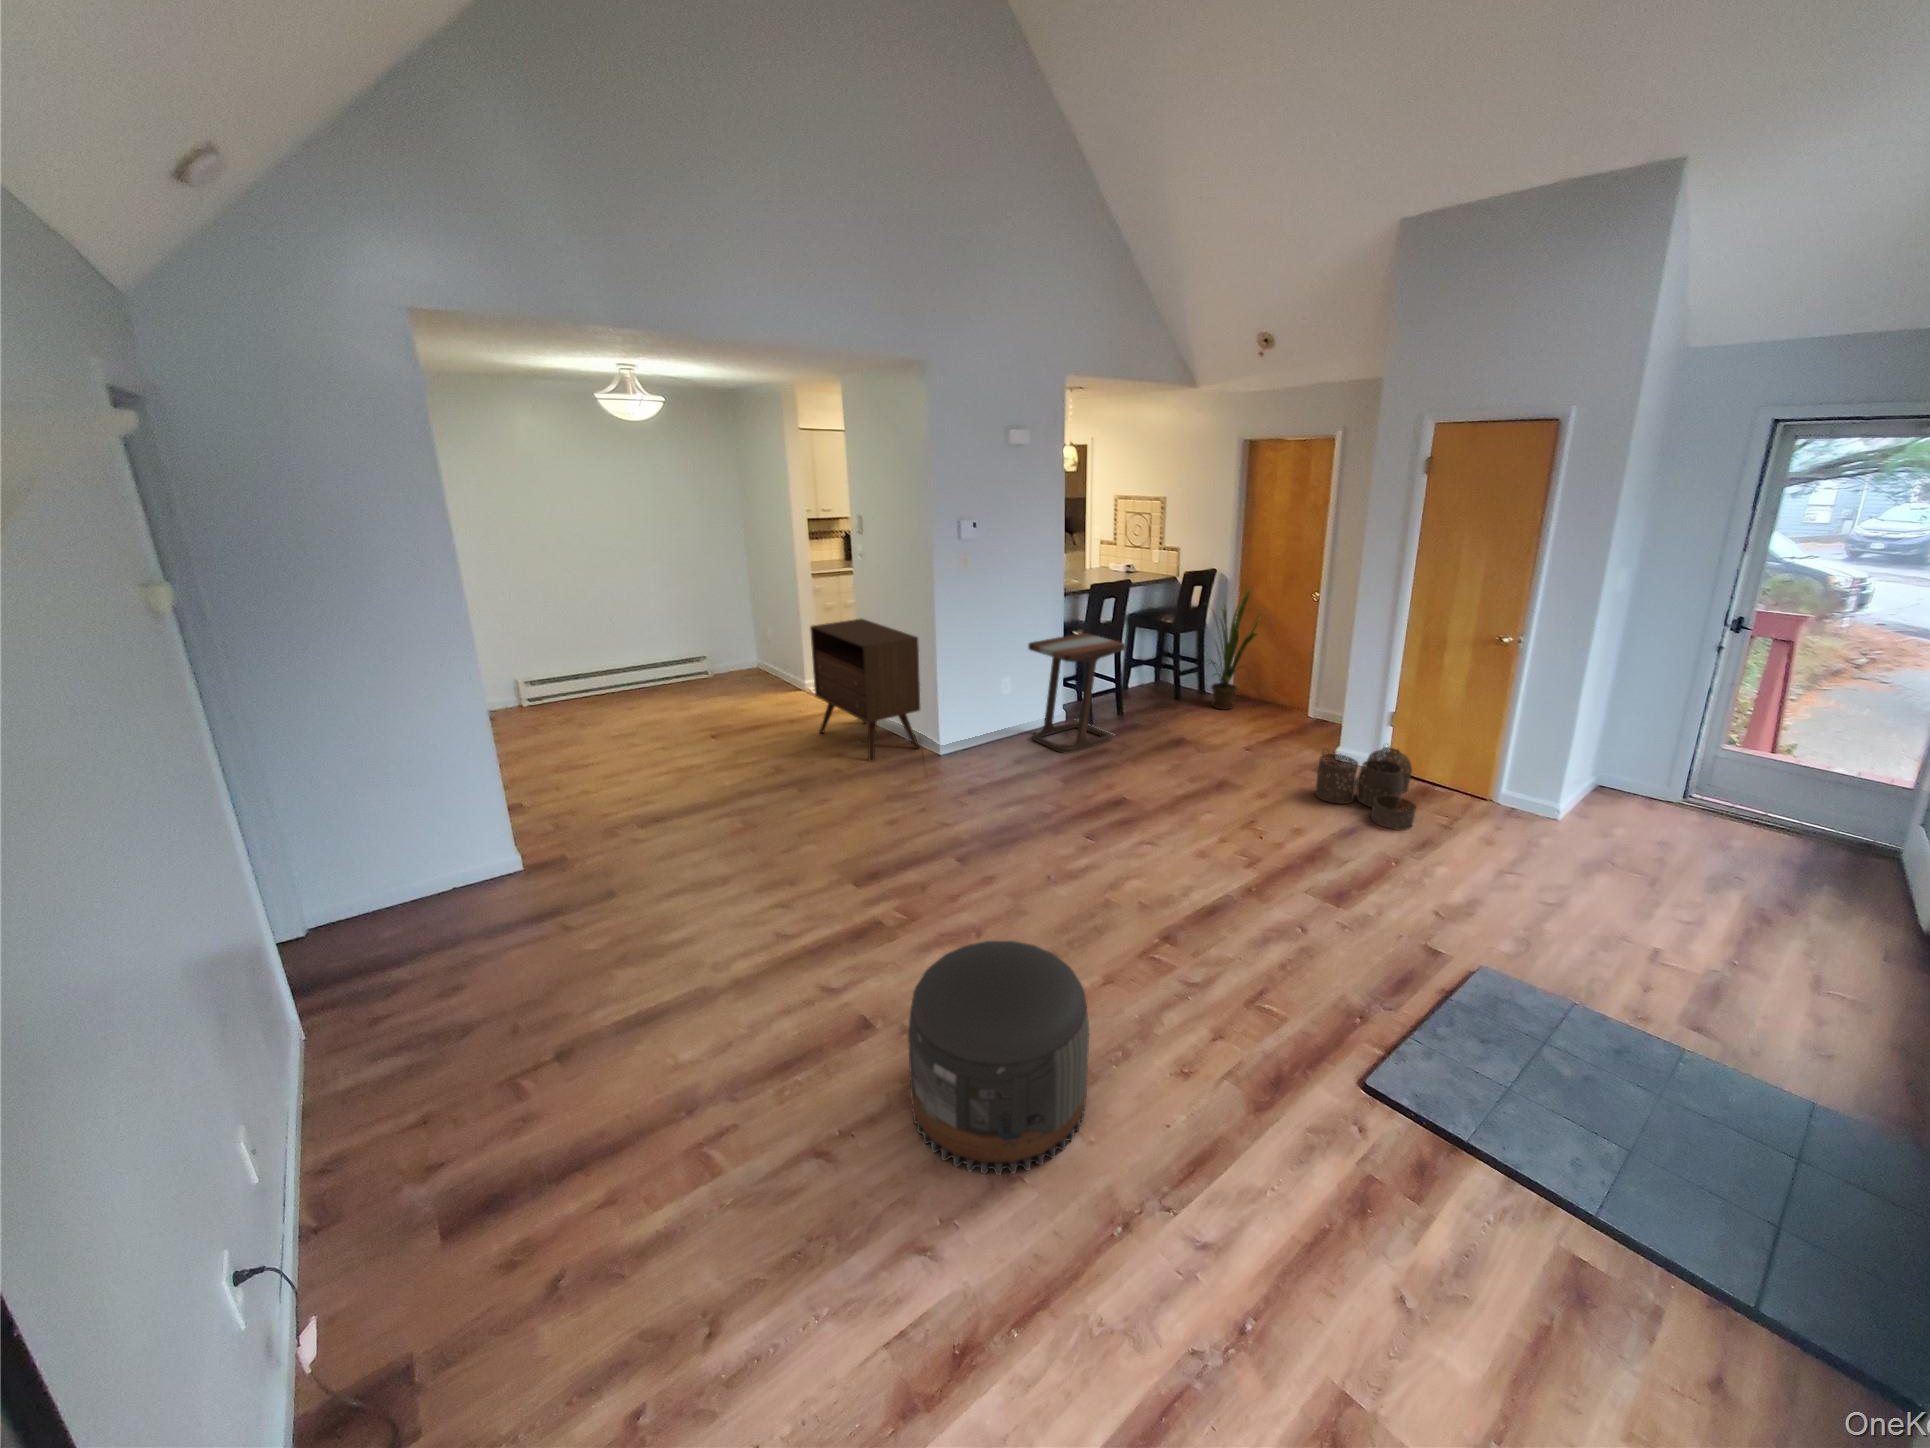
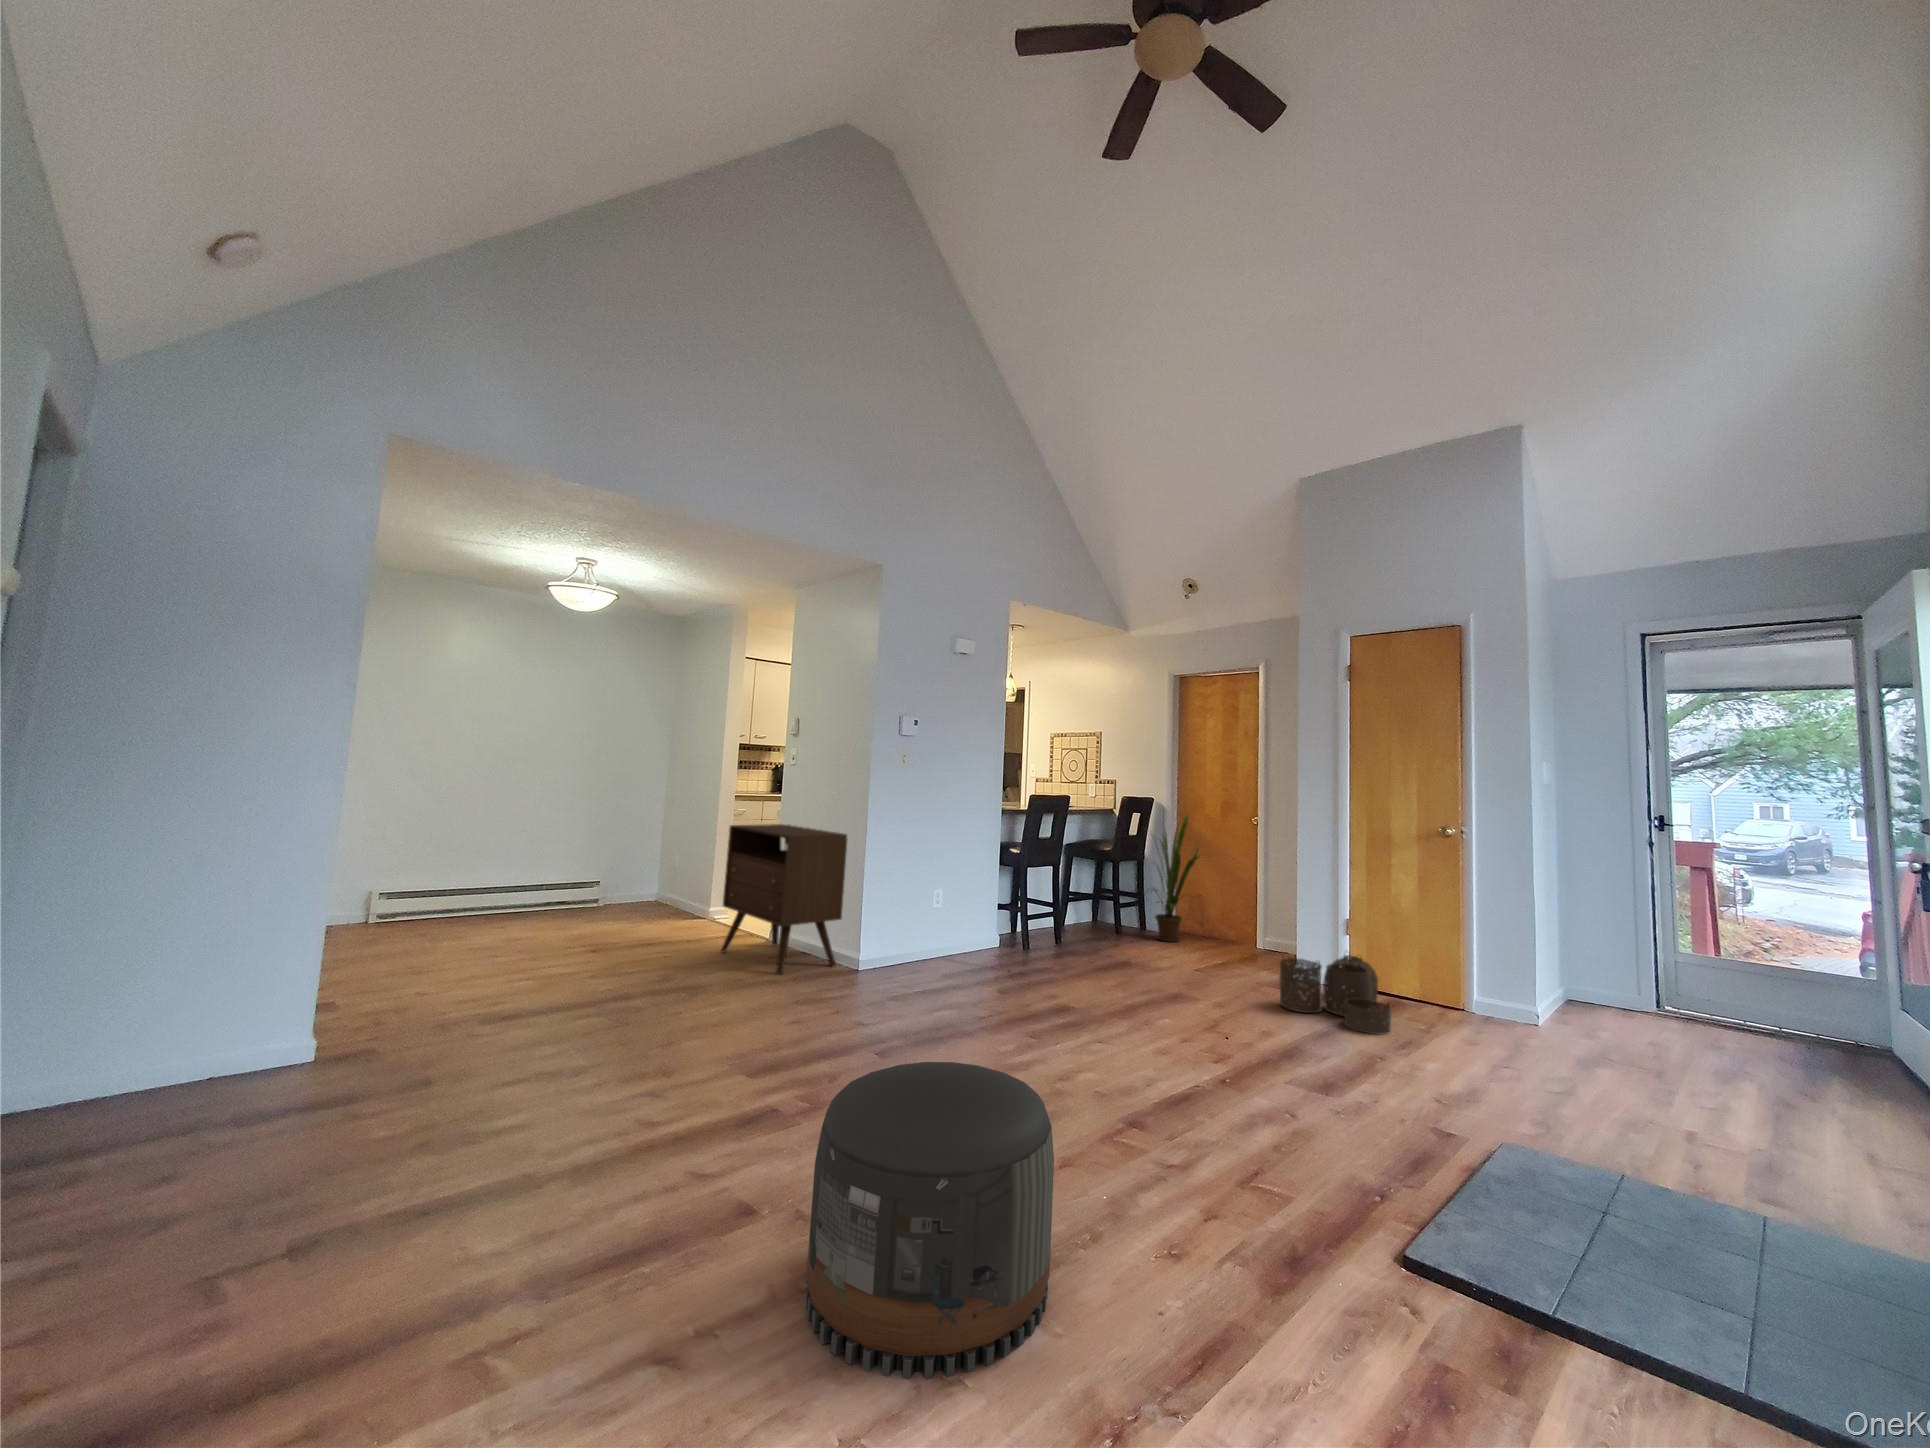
side table: present [1028,633,1125,753] -> none [964,845,1077,971]

